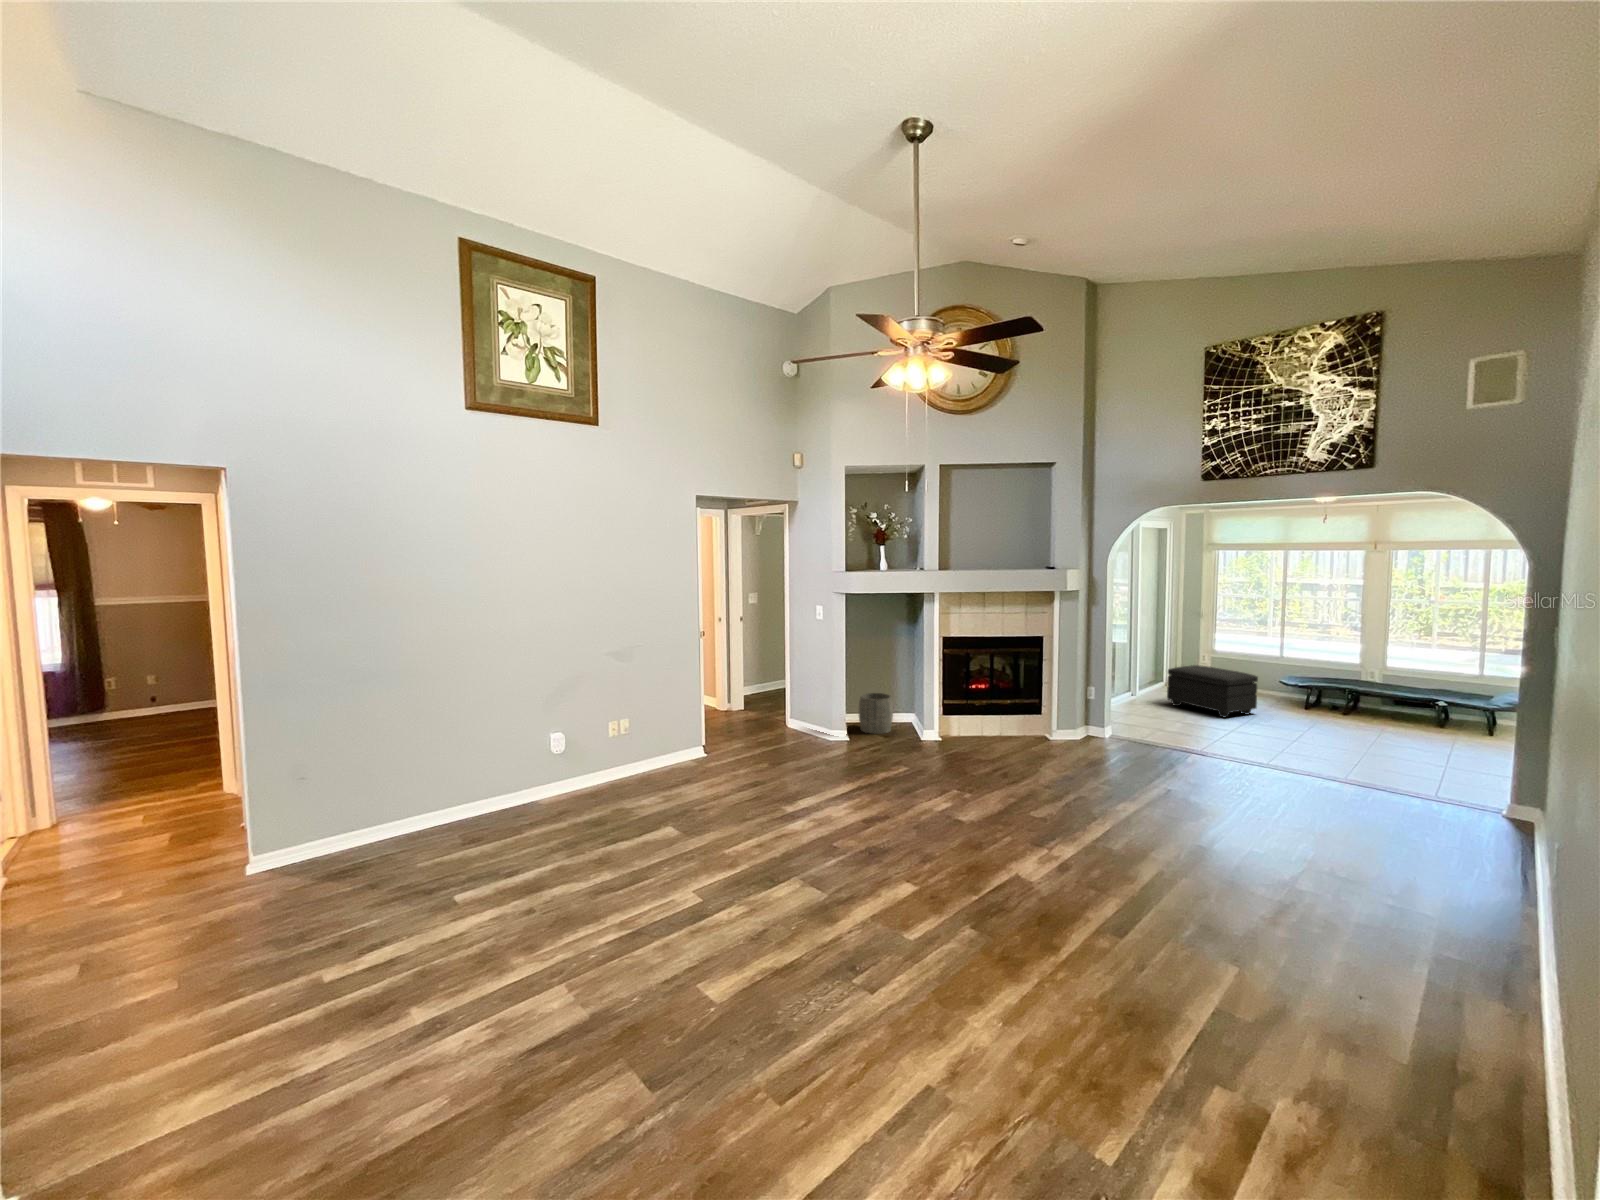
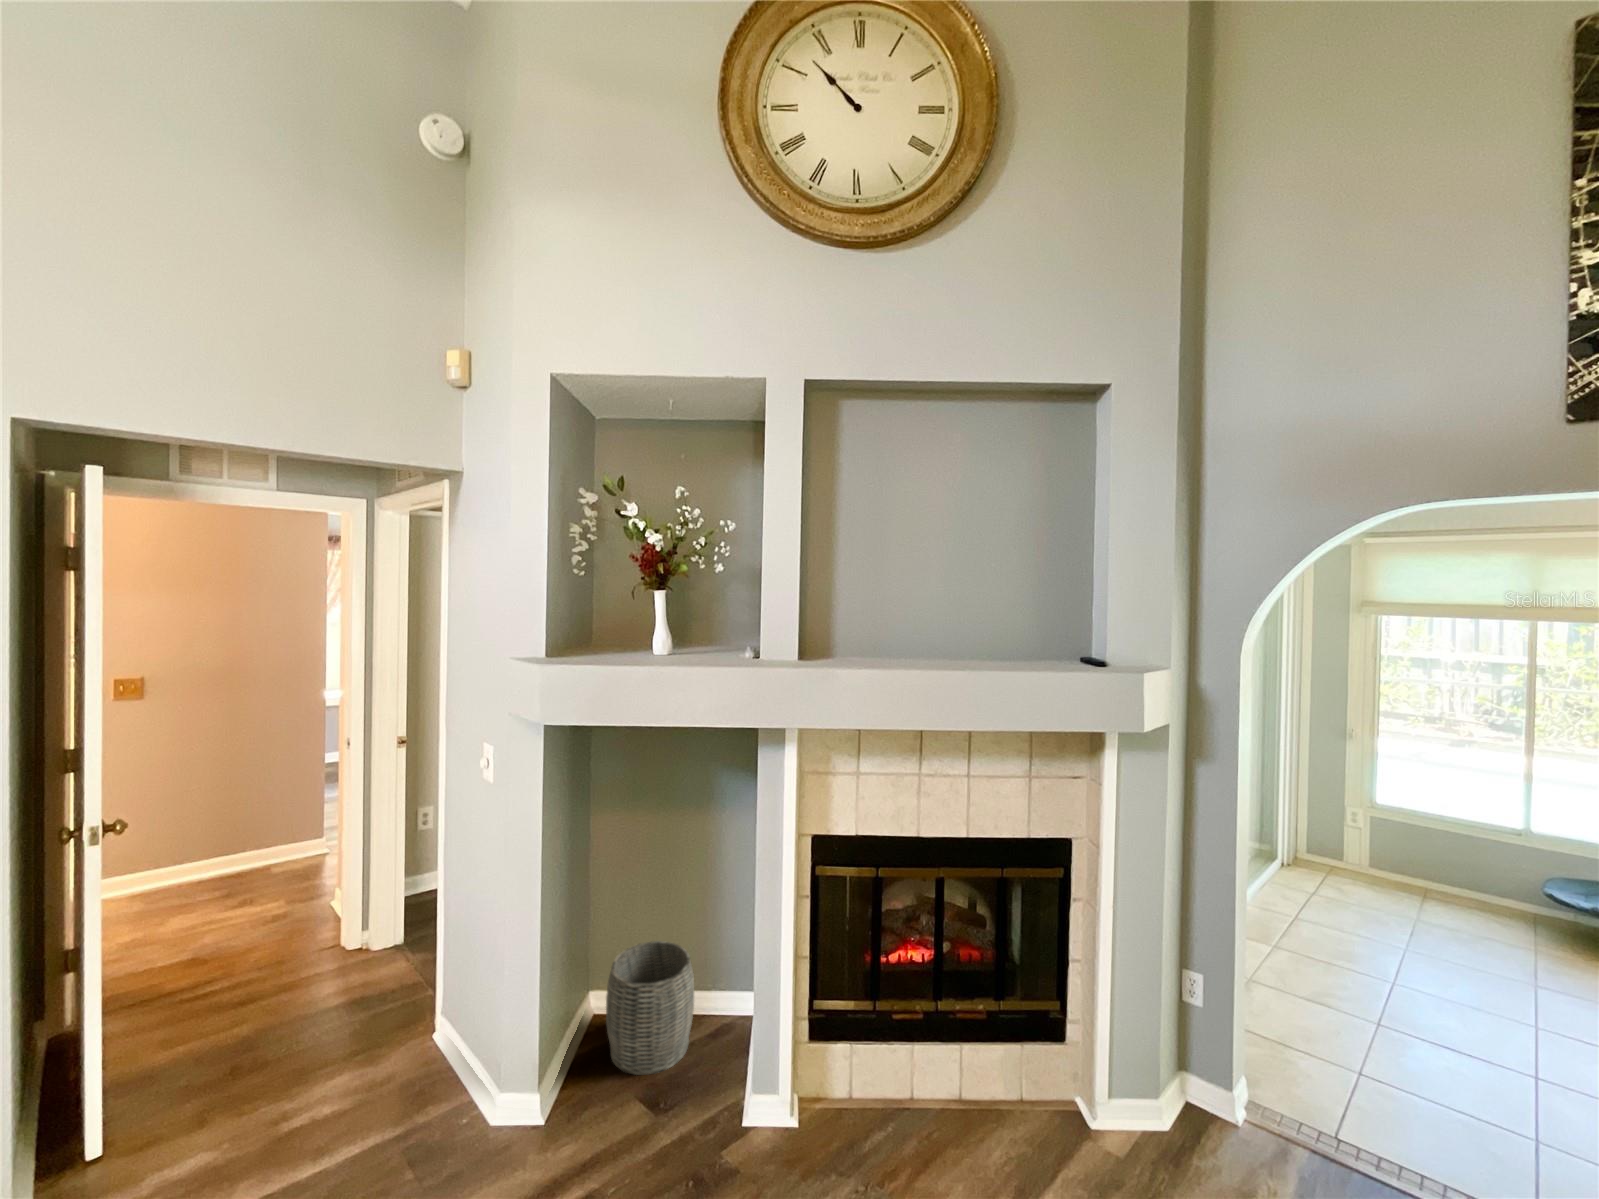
footstool: present [1167,665,1258,717] -> none [1316,849,1541,1004]

